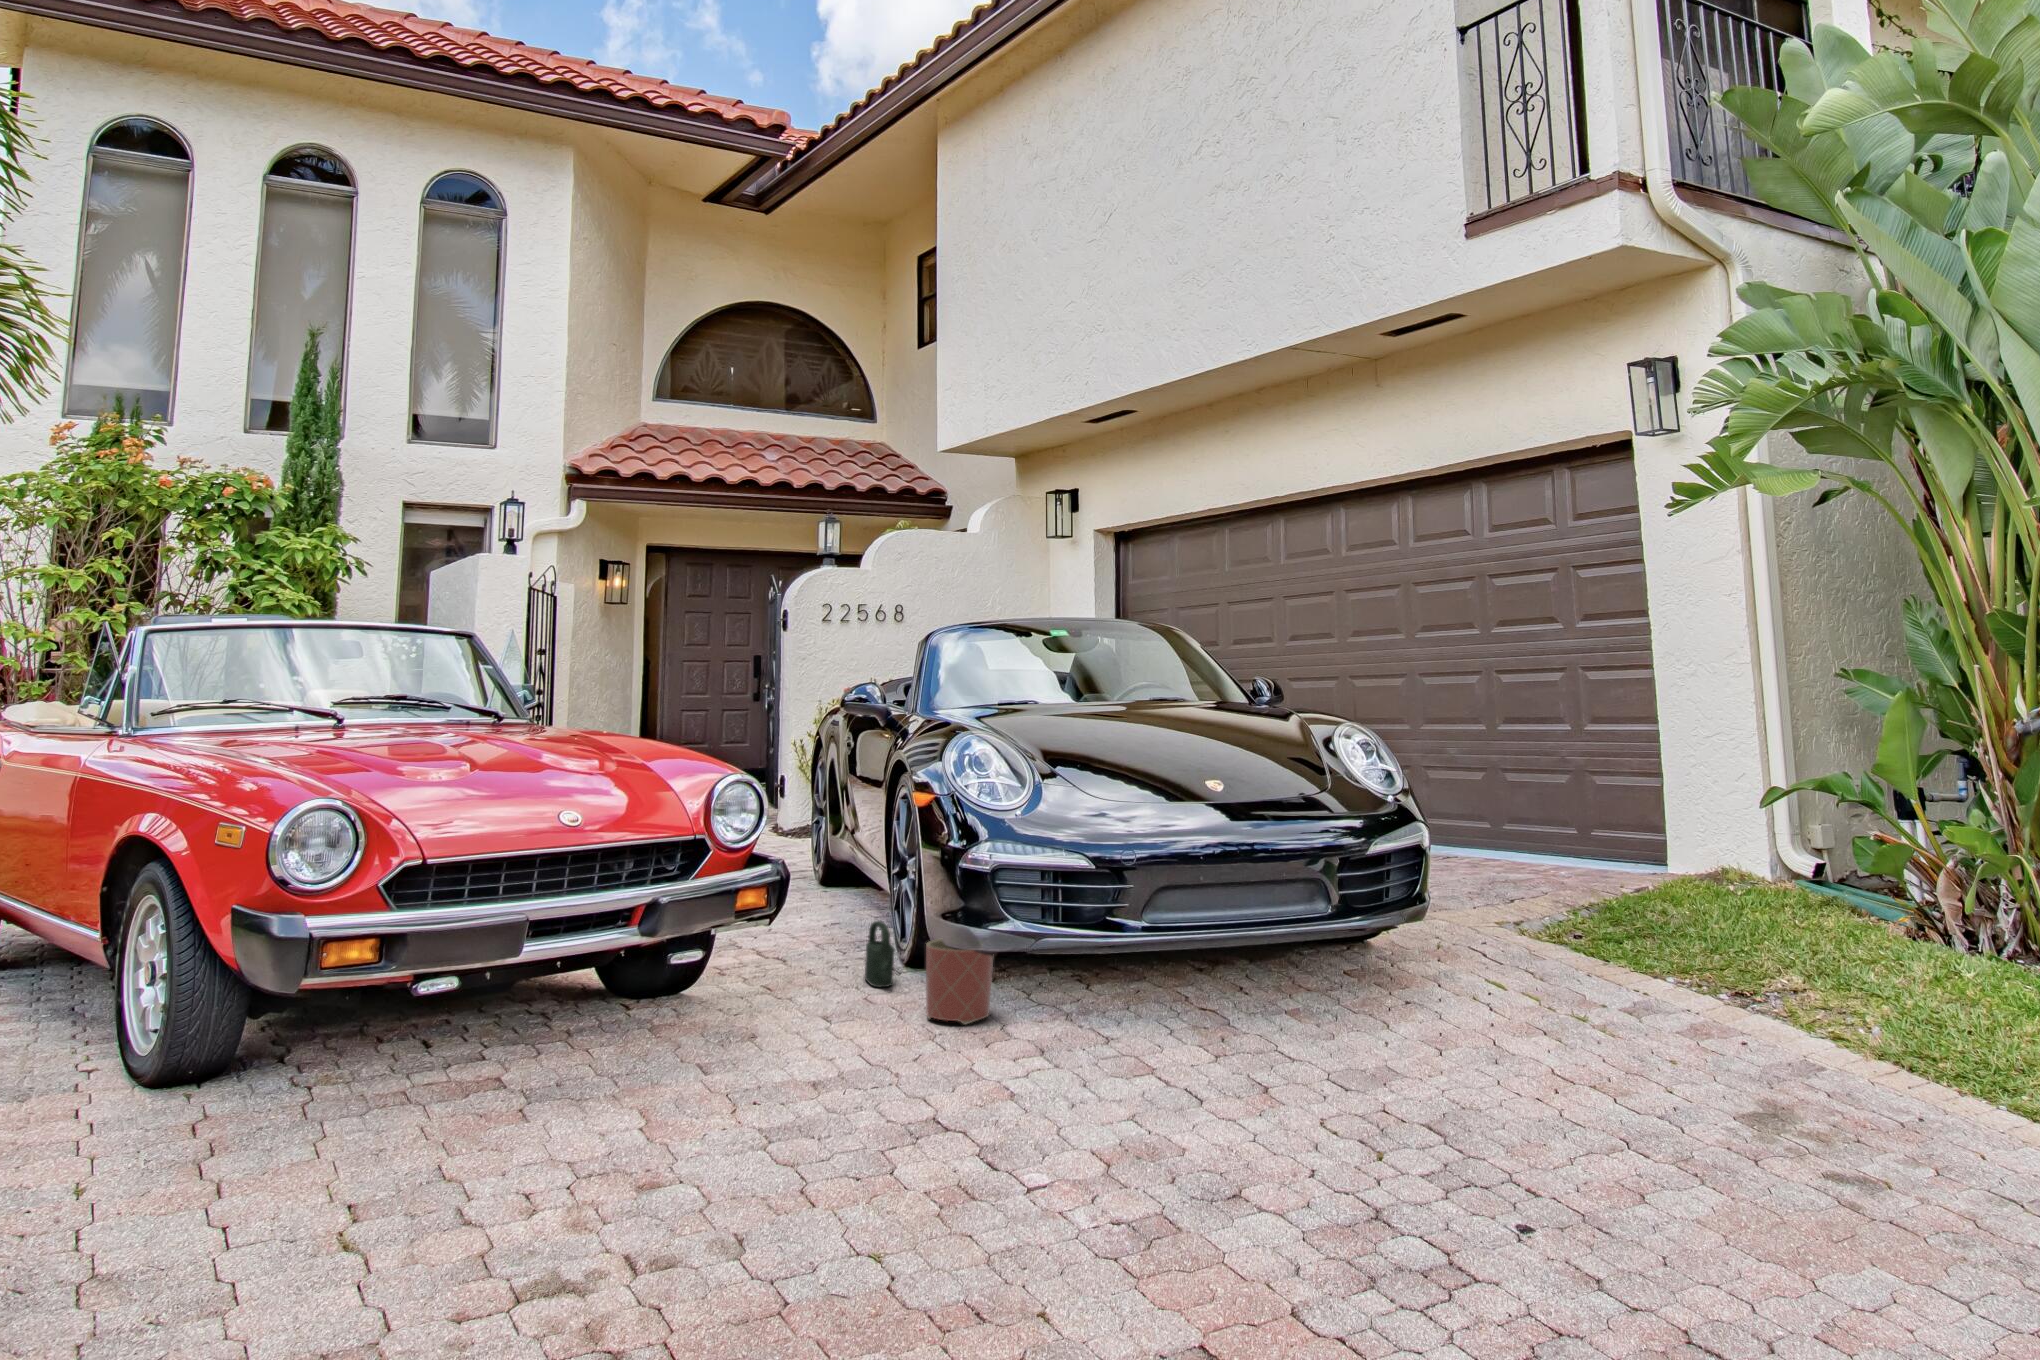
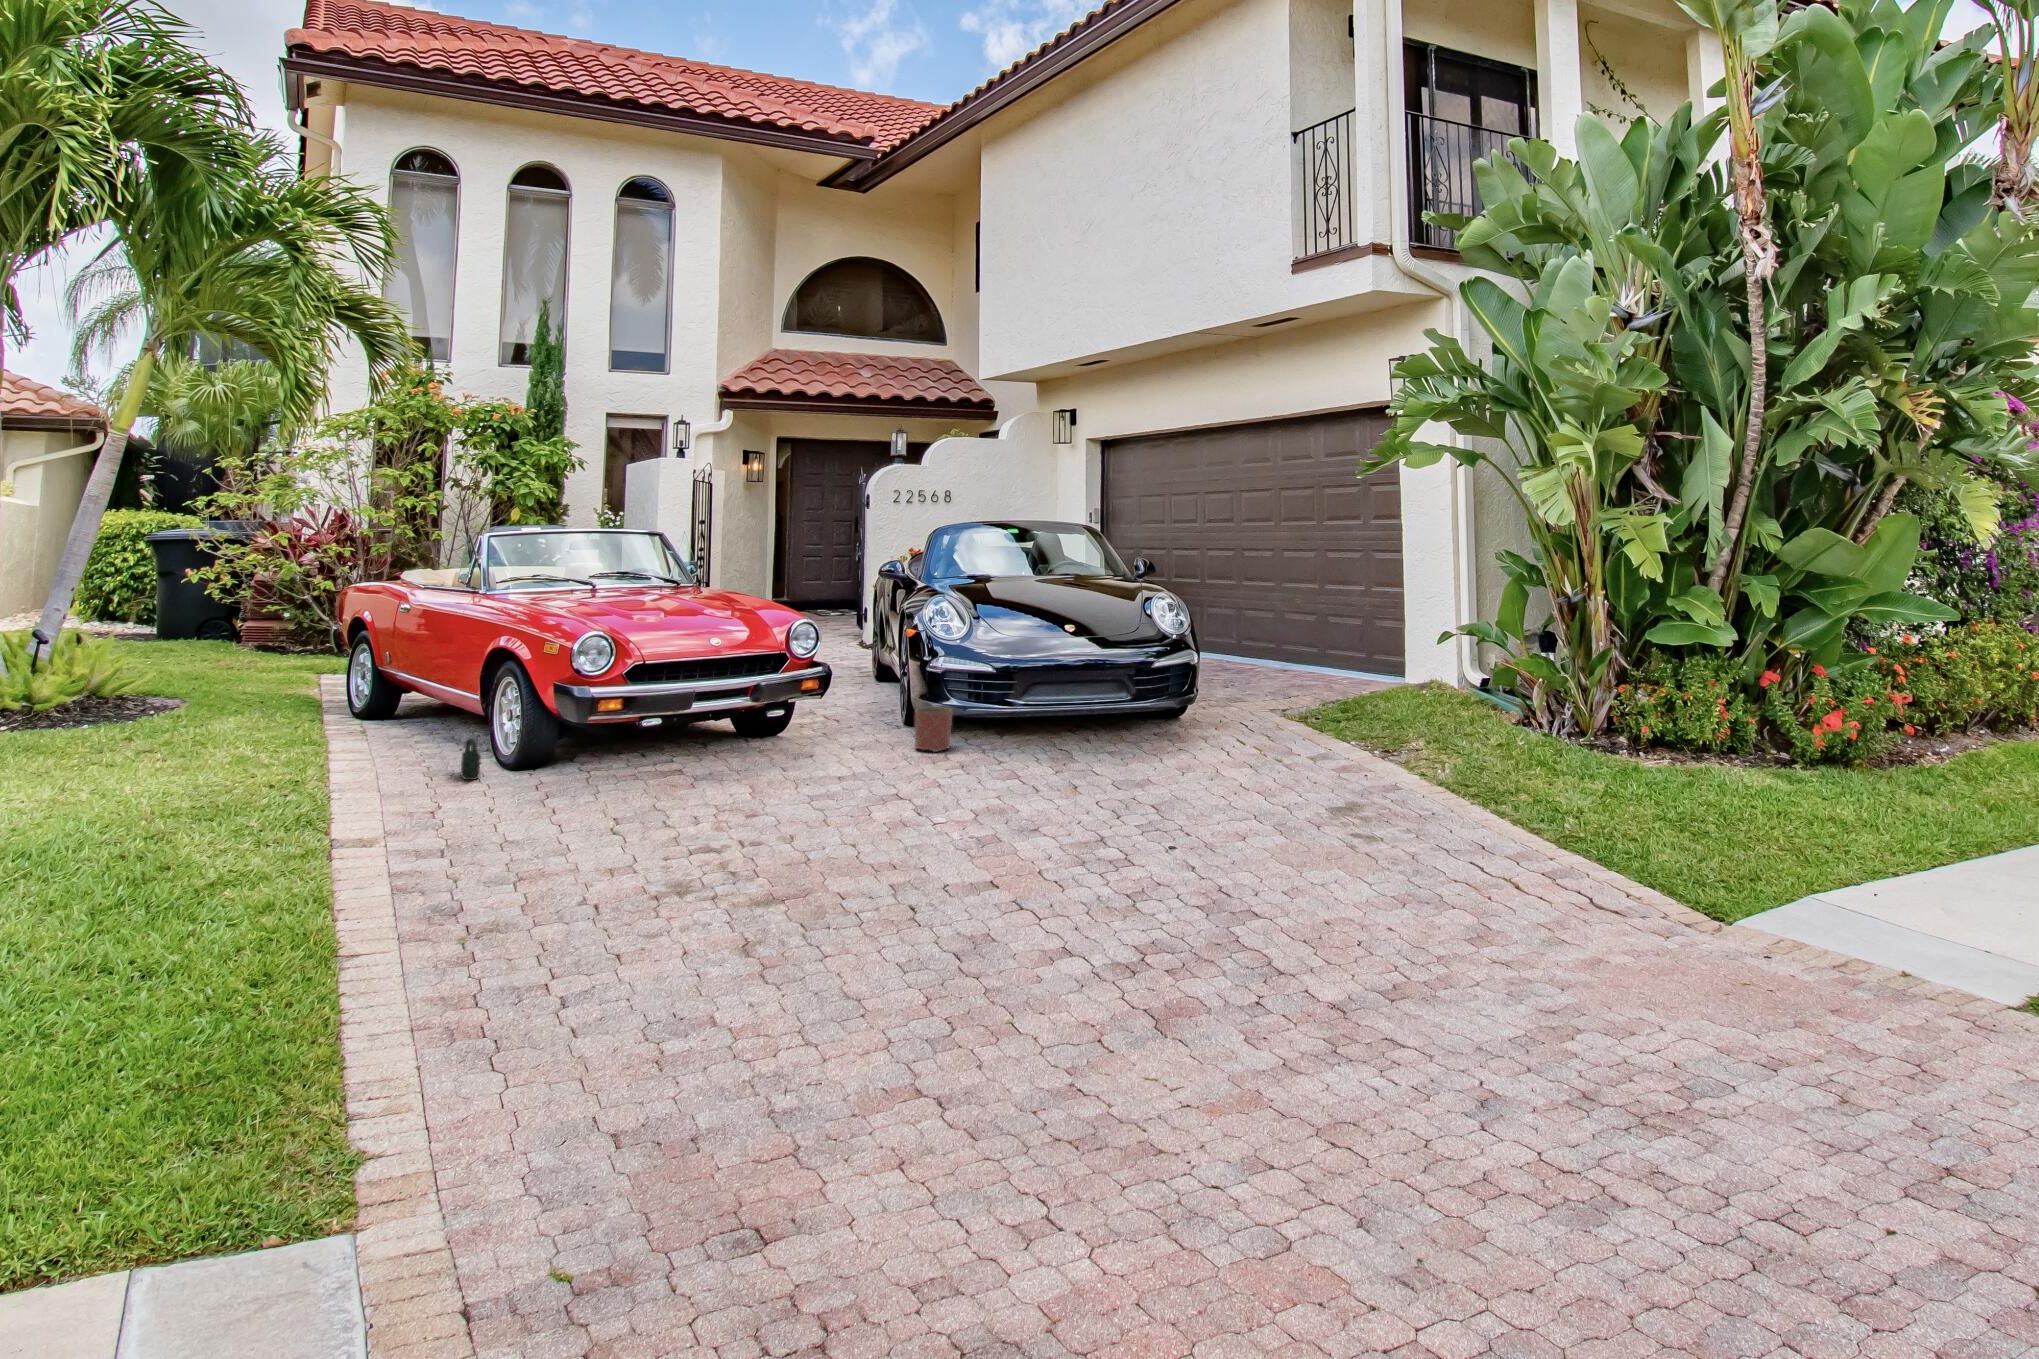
watering can: present [865,921,895,987] -> present [461,738,481,780]

